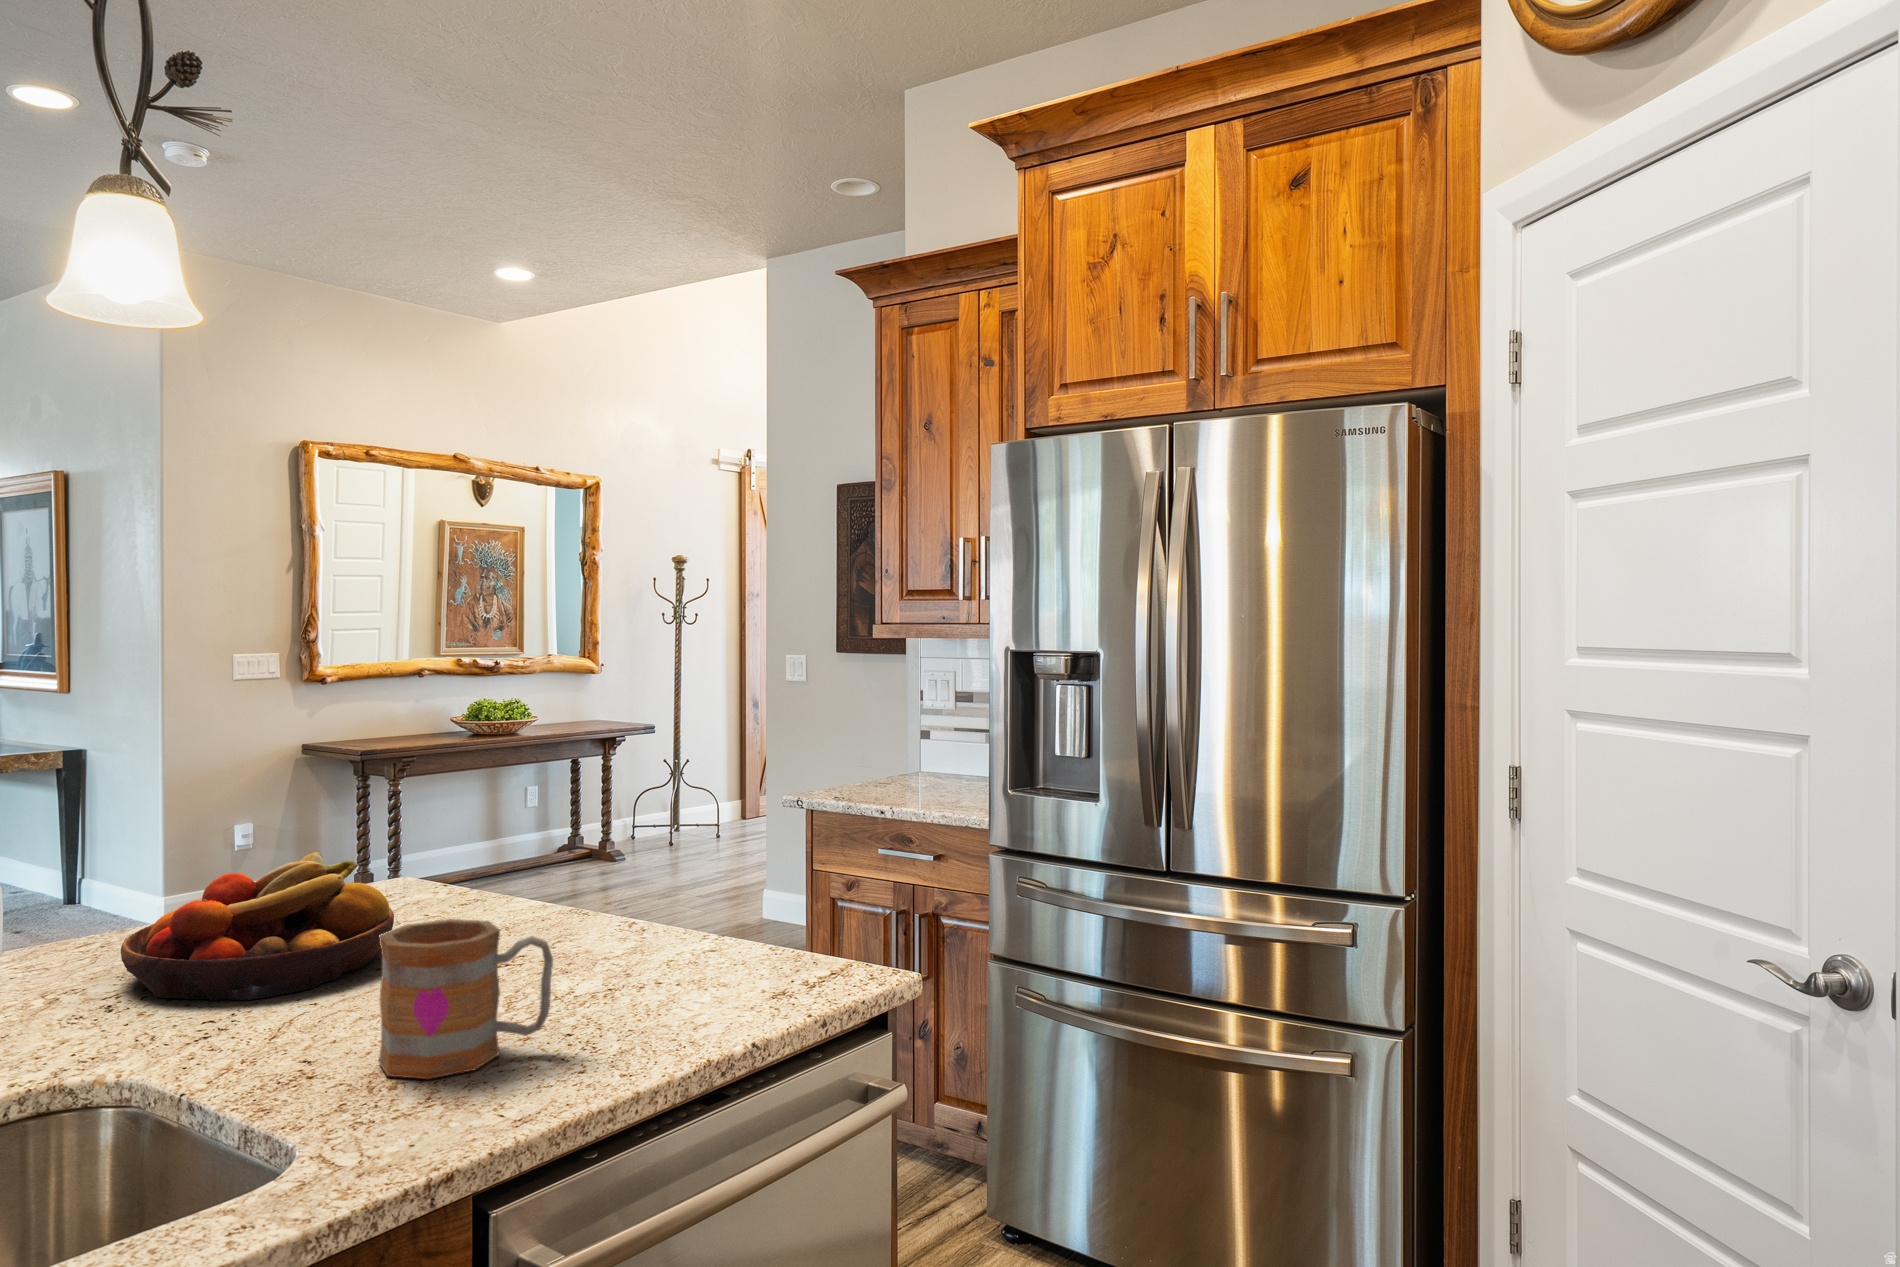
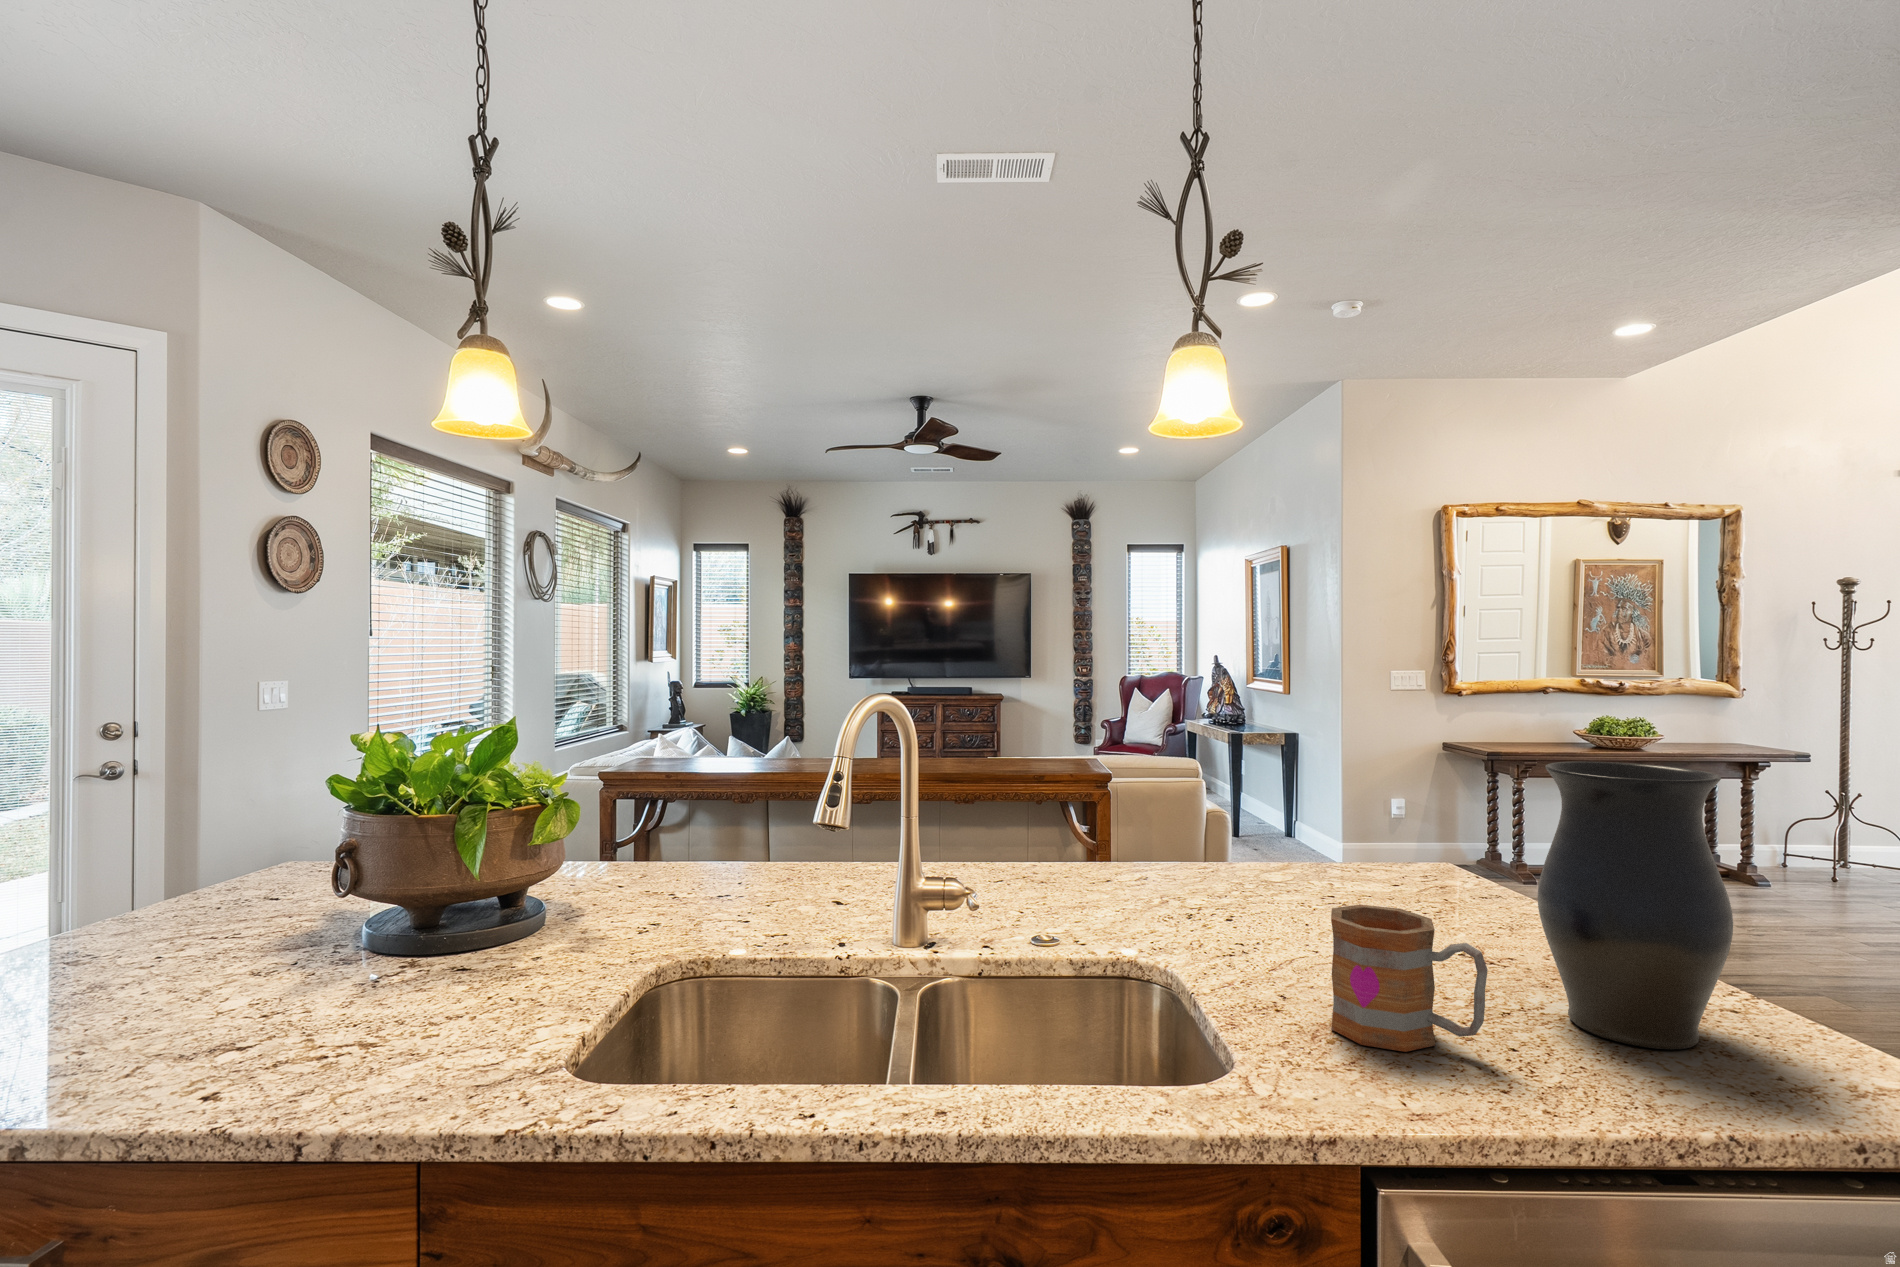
vase: none [570,735,724,1000] -> present [1538,762,1733,1049]
fruit bowl: present [121,852,394,1000] -> none [1206,829,1400,937]

